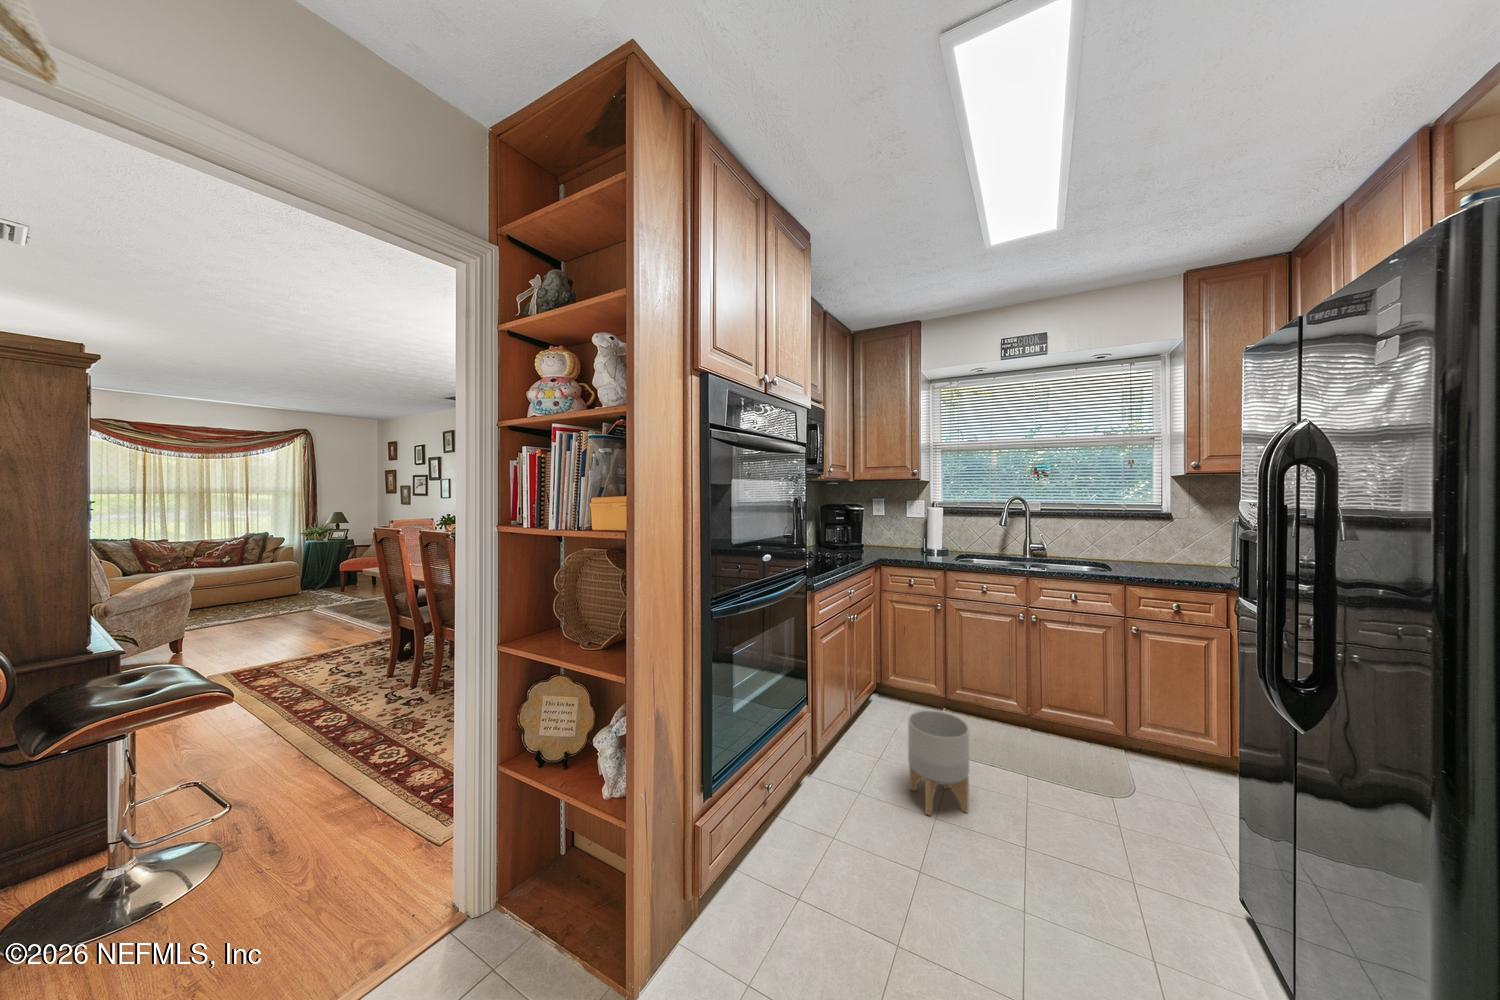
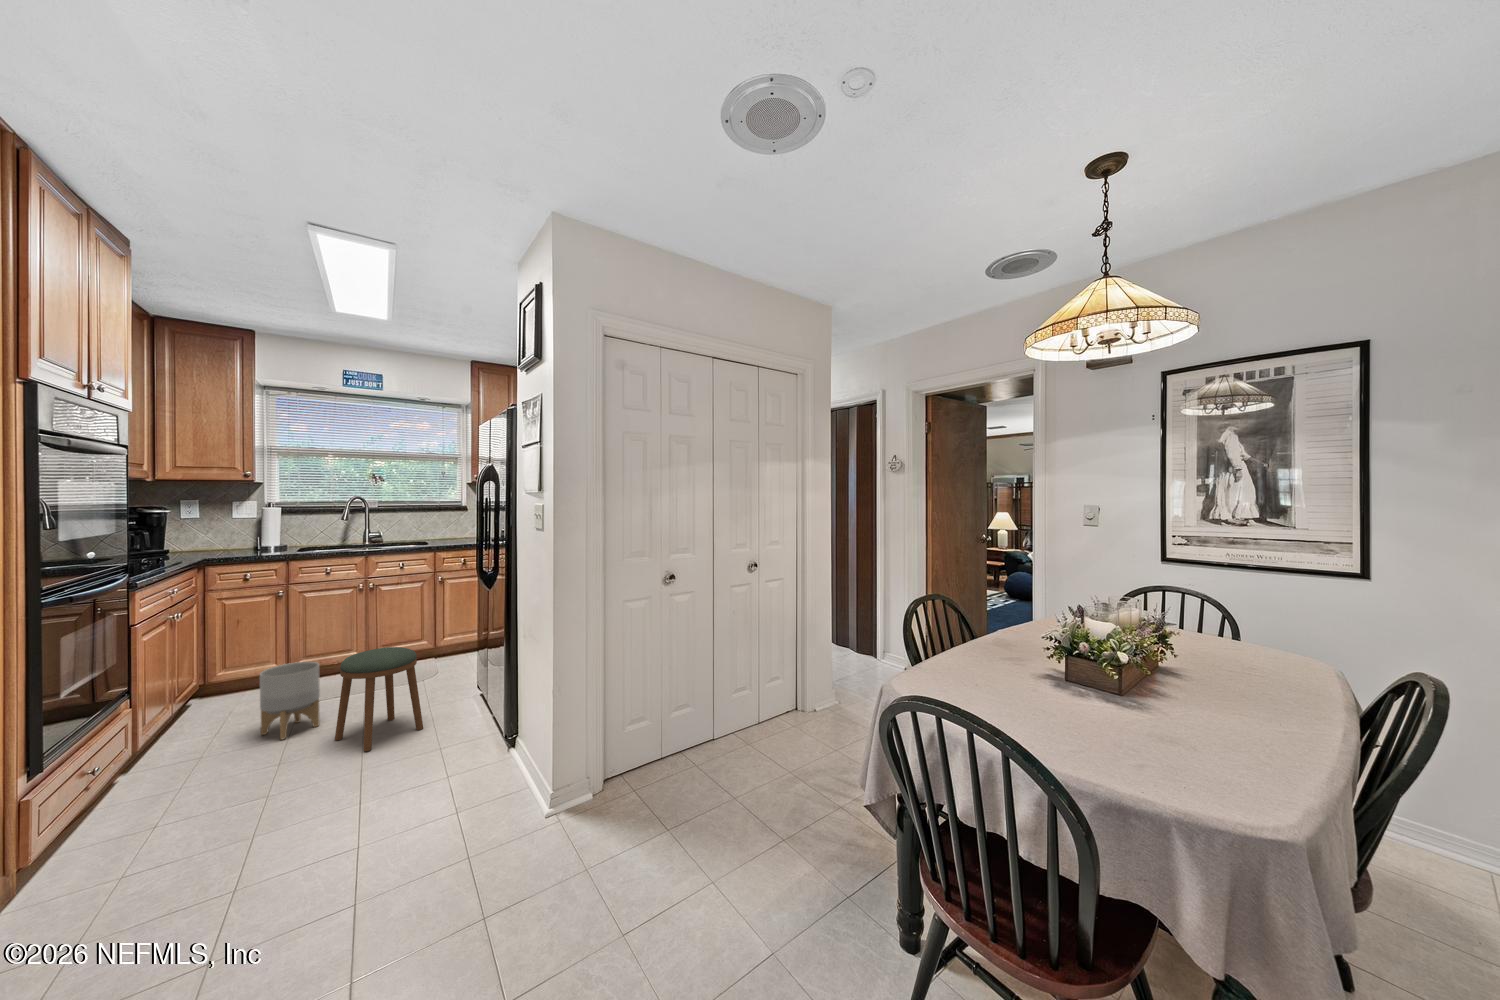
stool: none [984,747,1126,940] -> present [335,647,423,751]

